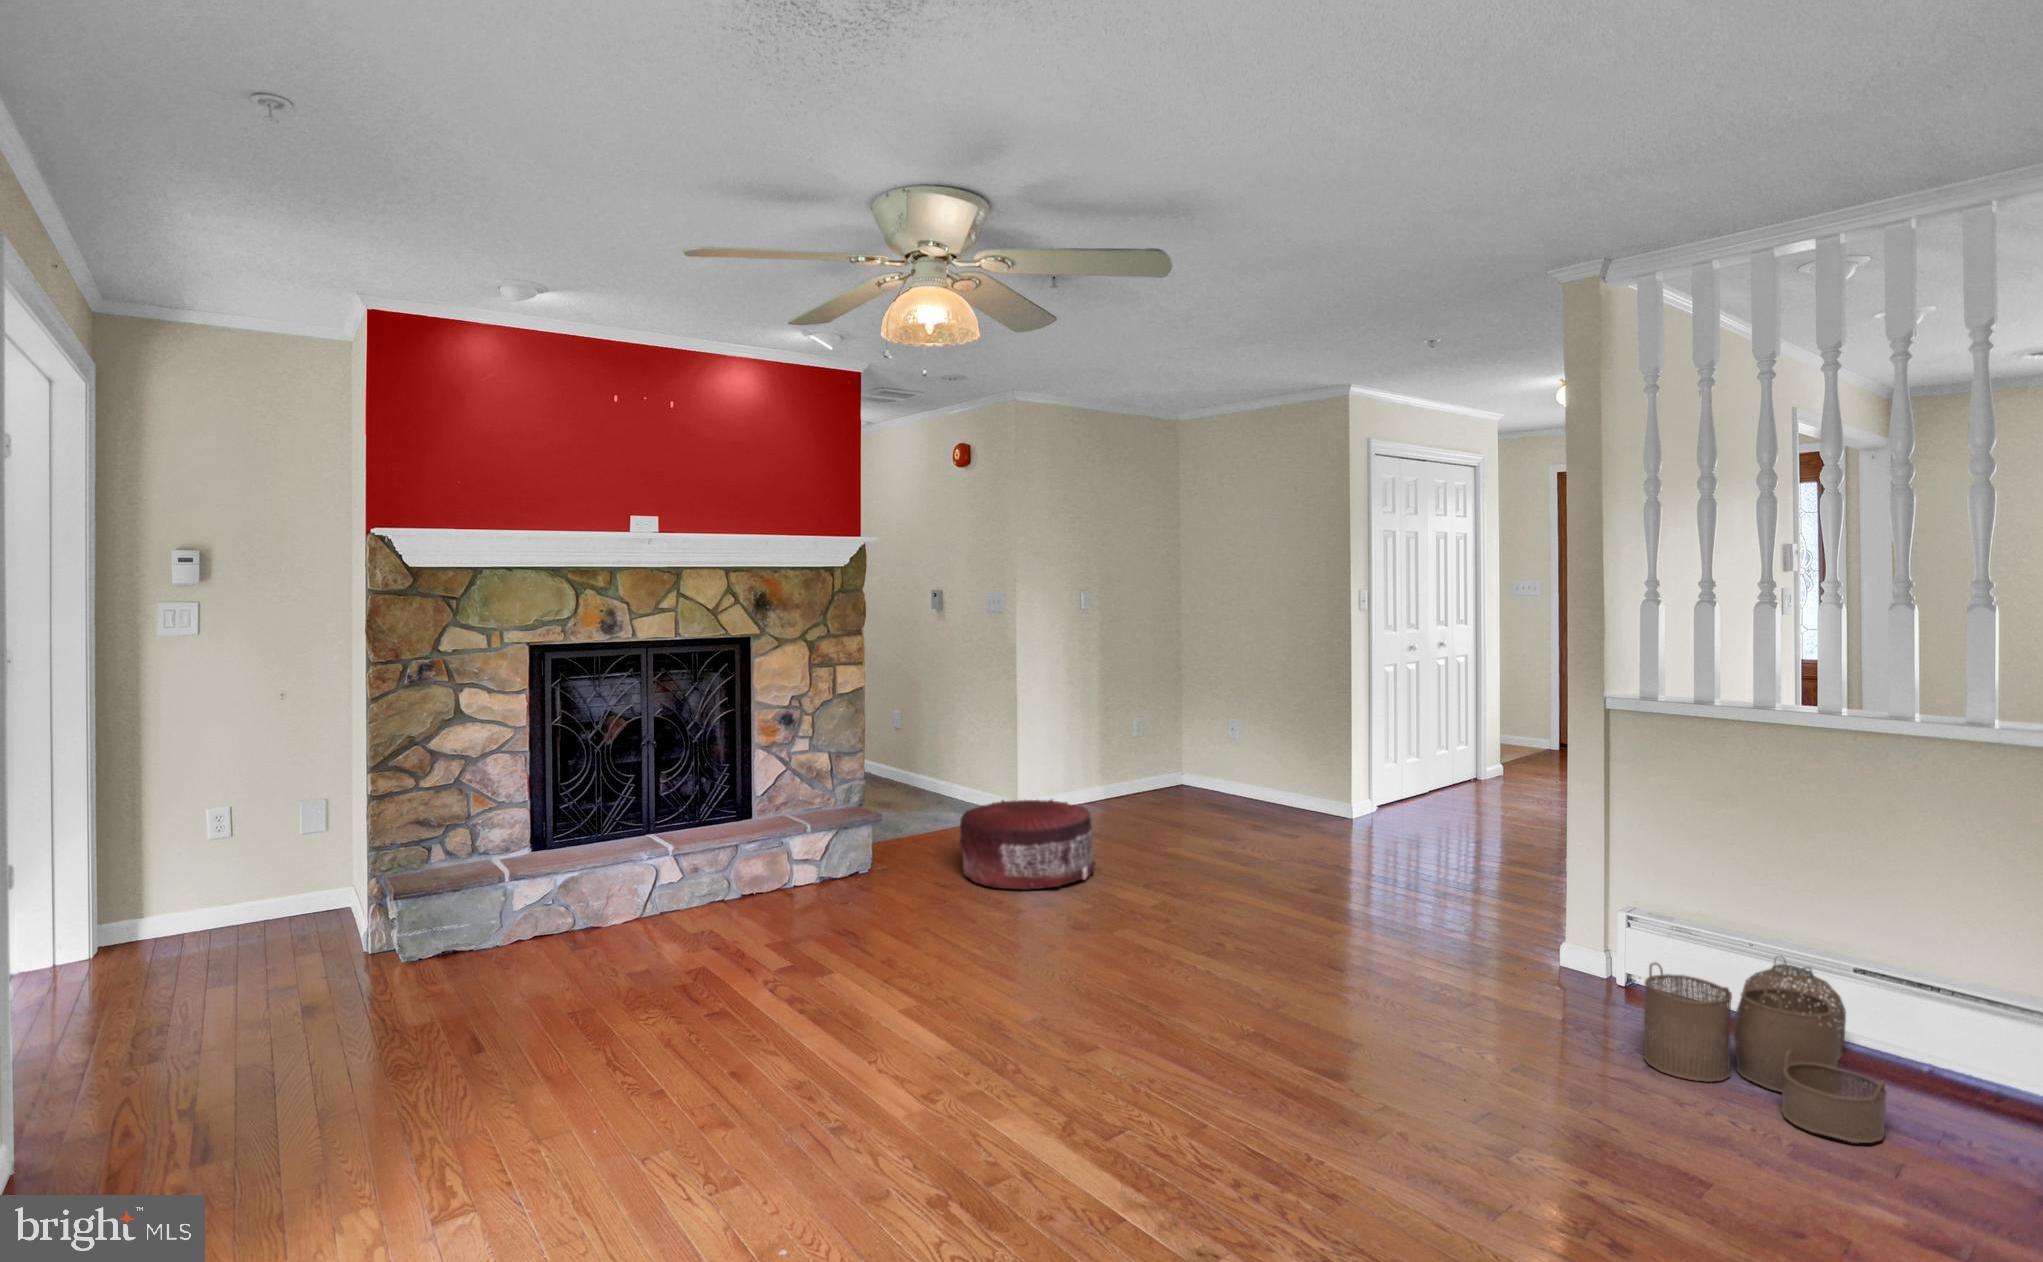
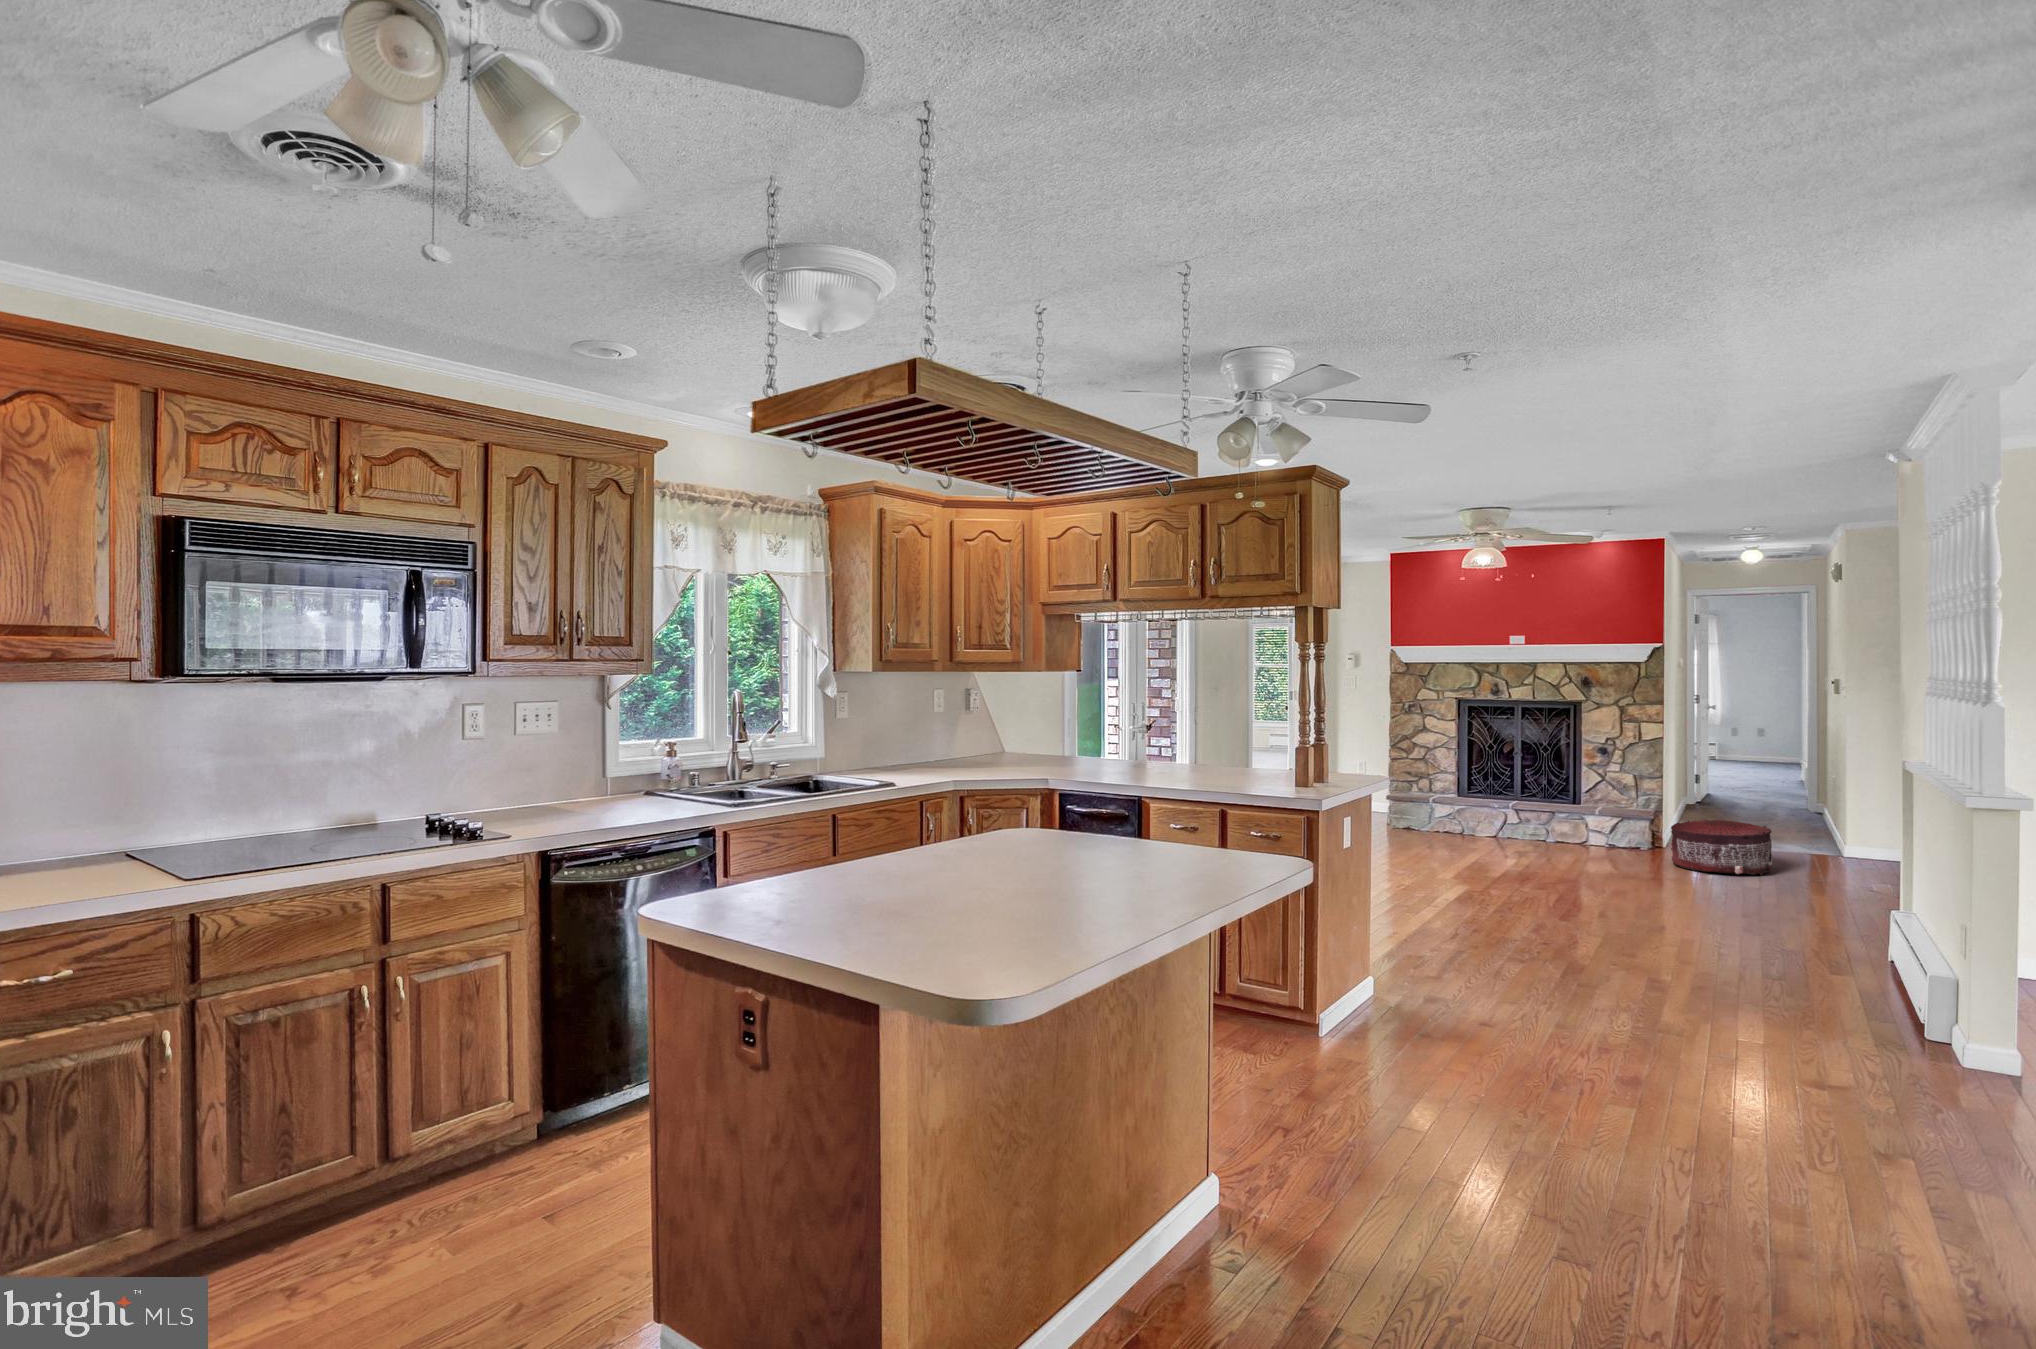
woven basket: present [1644,957,1887,1143] -> none [1715,918,1895,1003]

